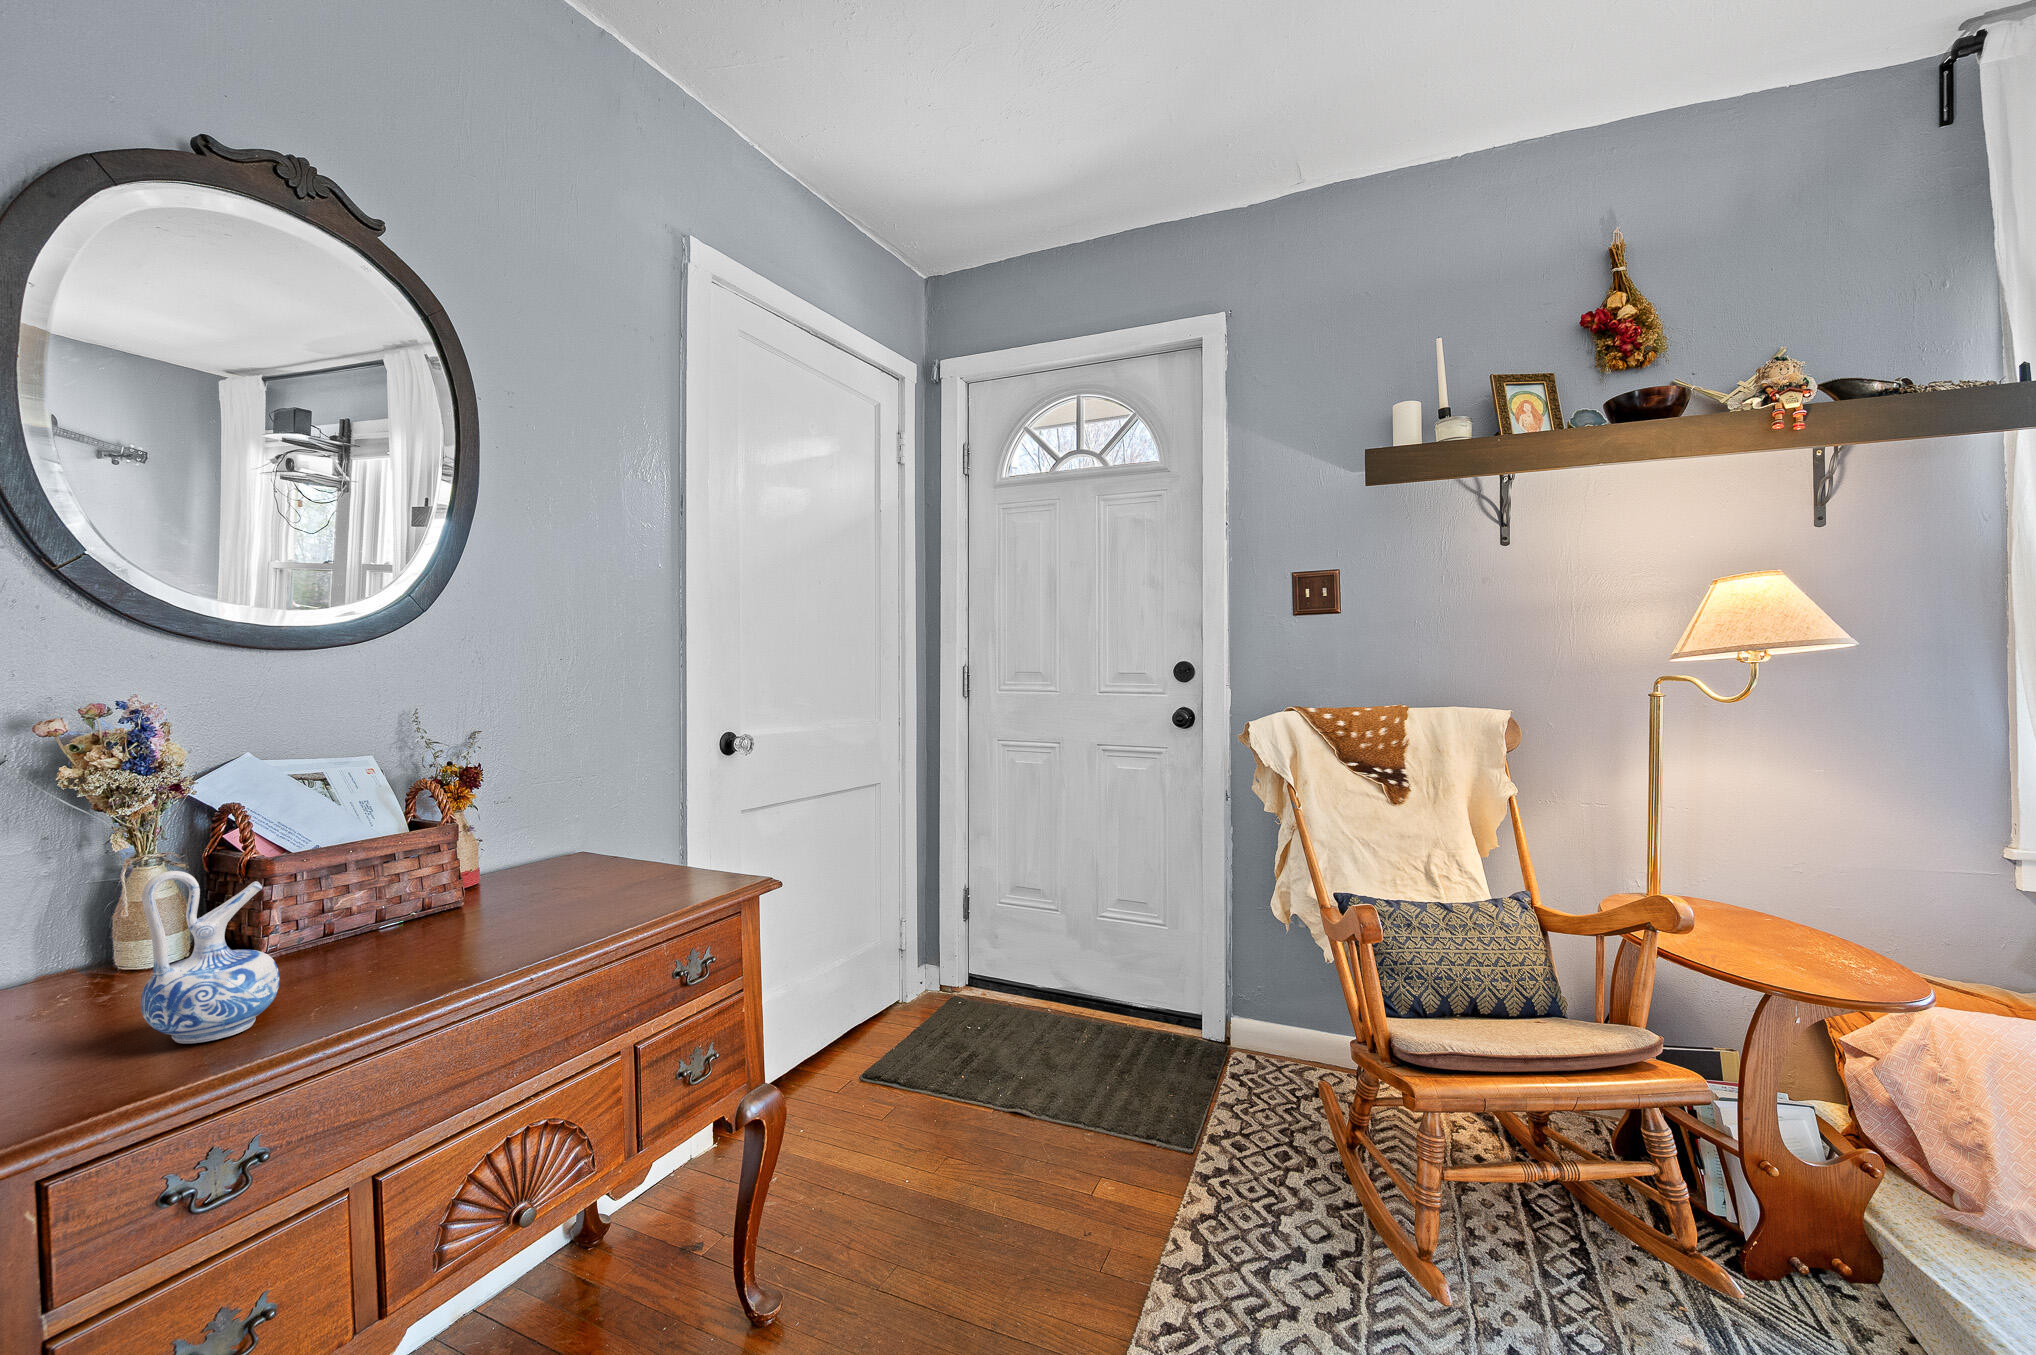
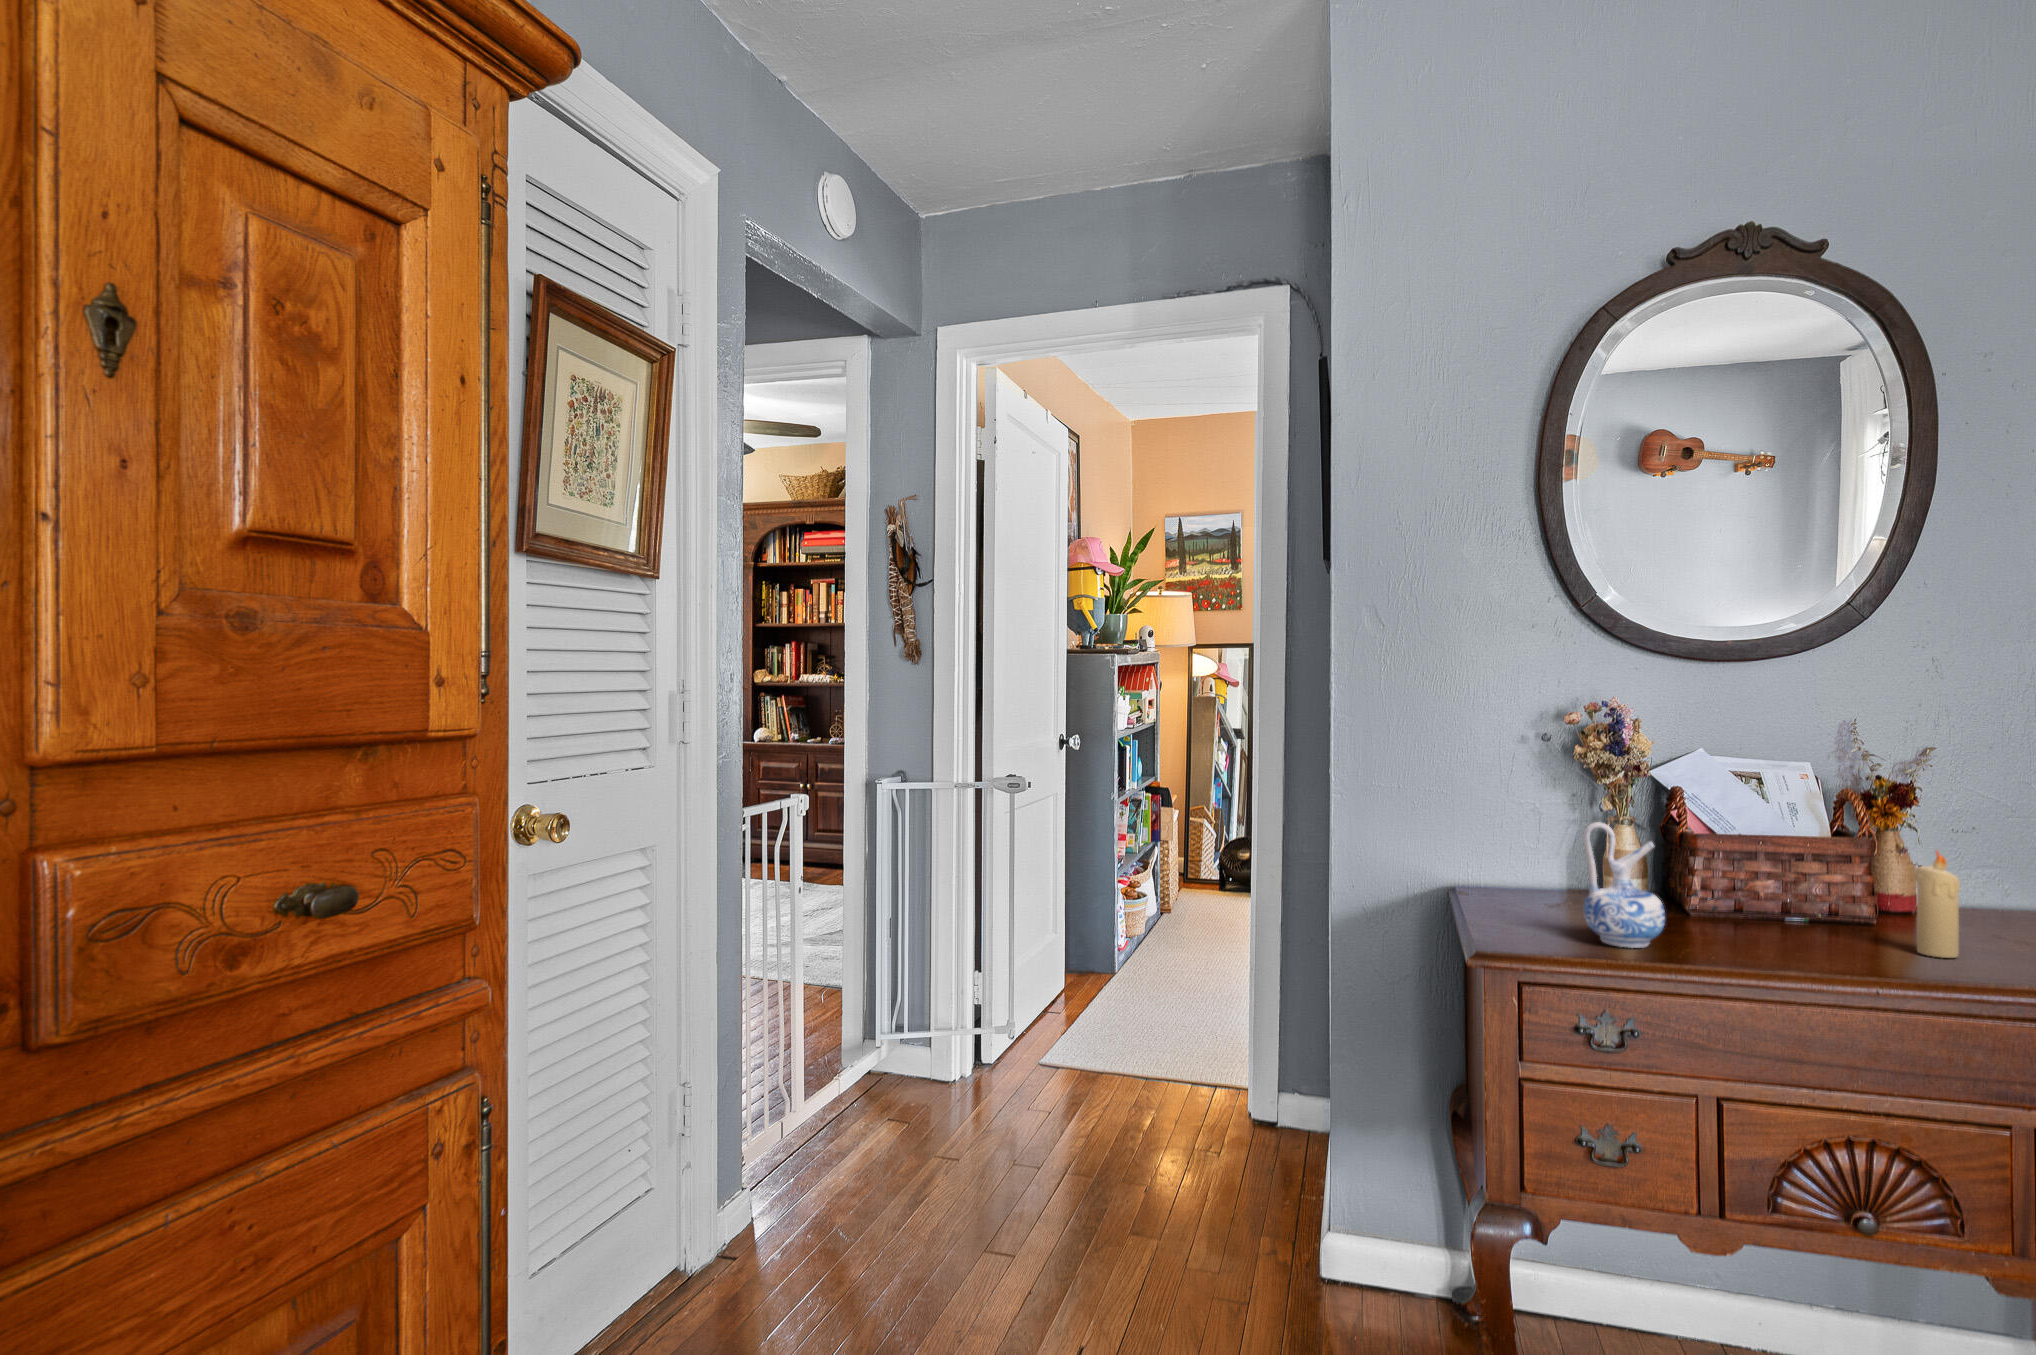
candle: none [524,825,561,927] -> present [1914,851,1960,958]

